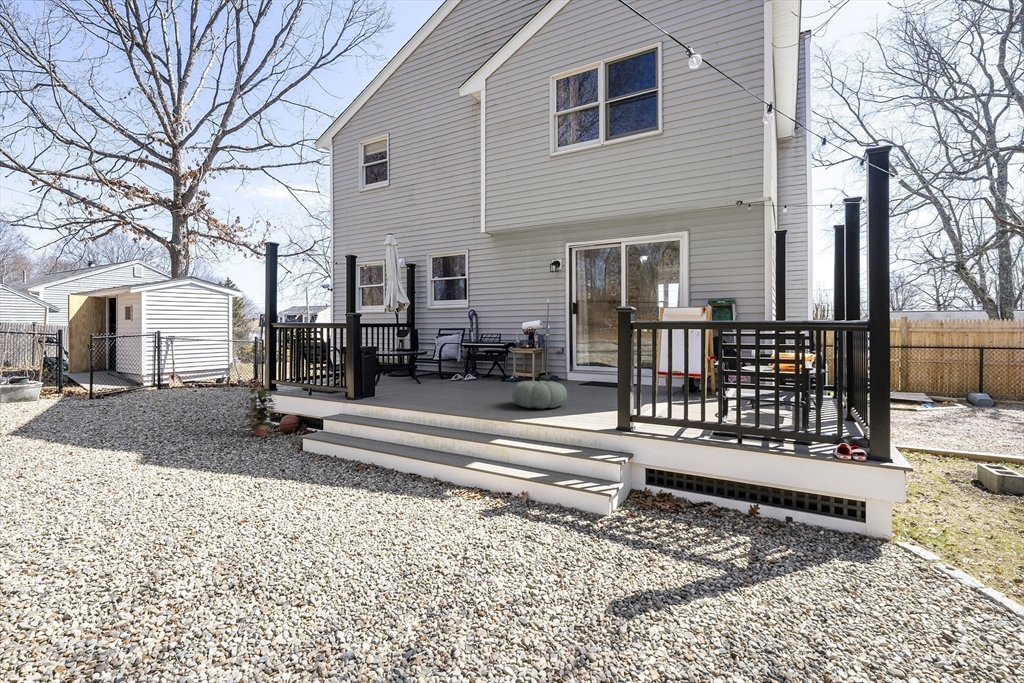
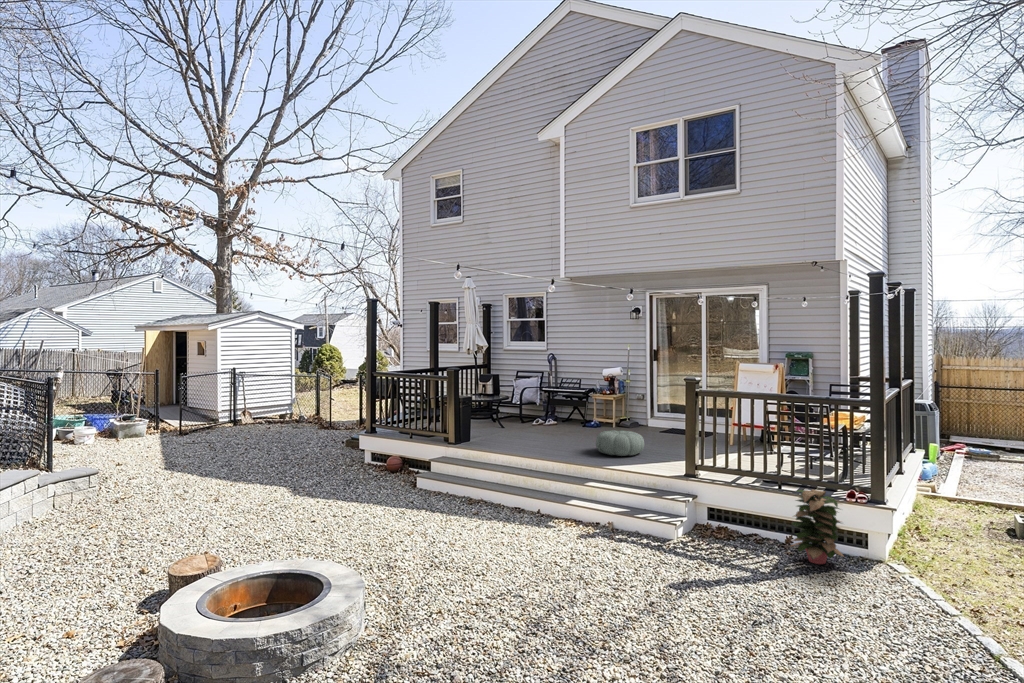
decorative plant: present [244,387,275,436] -> present [792,490,844,564]

